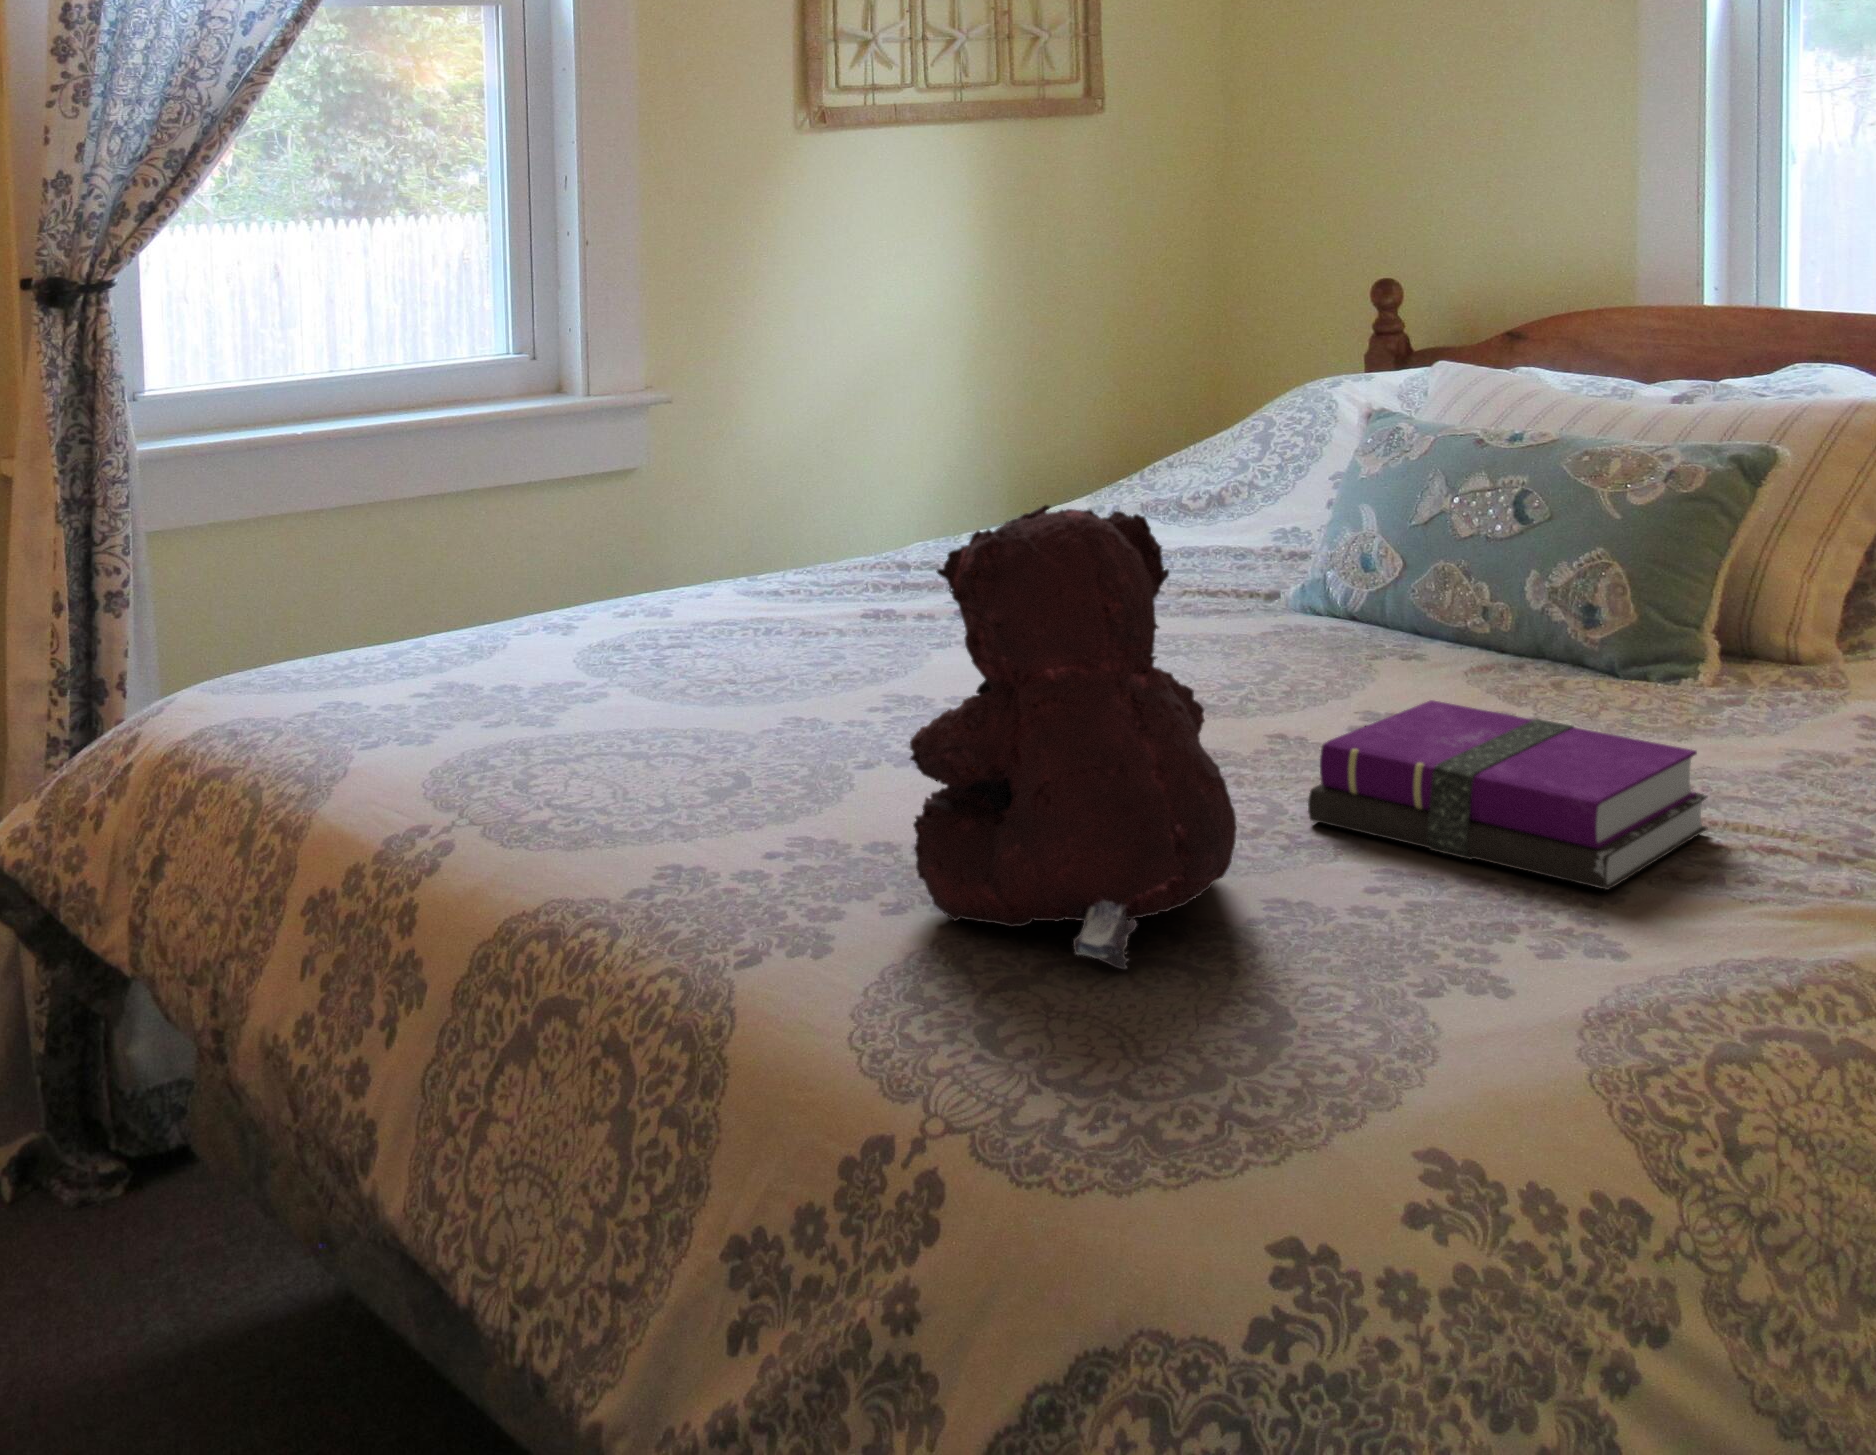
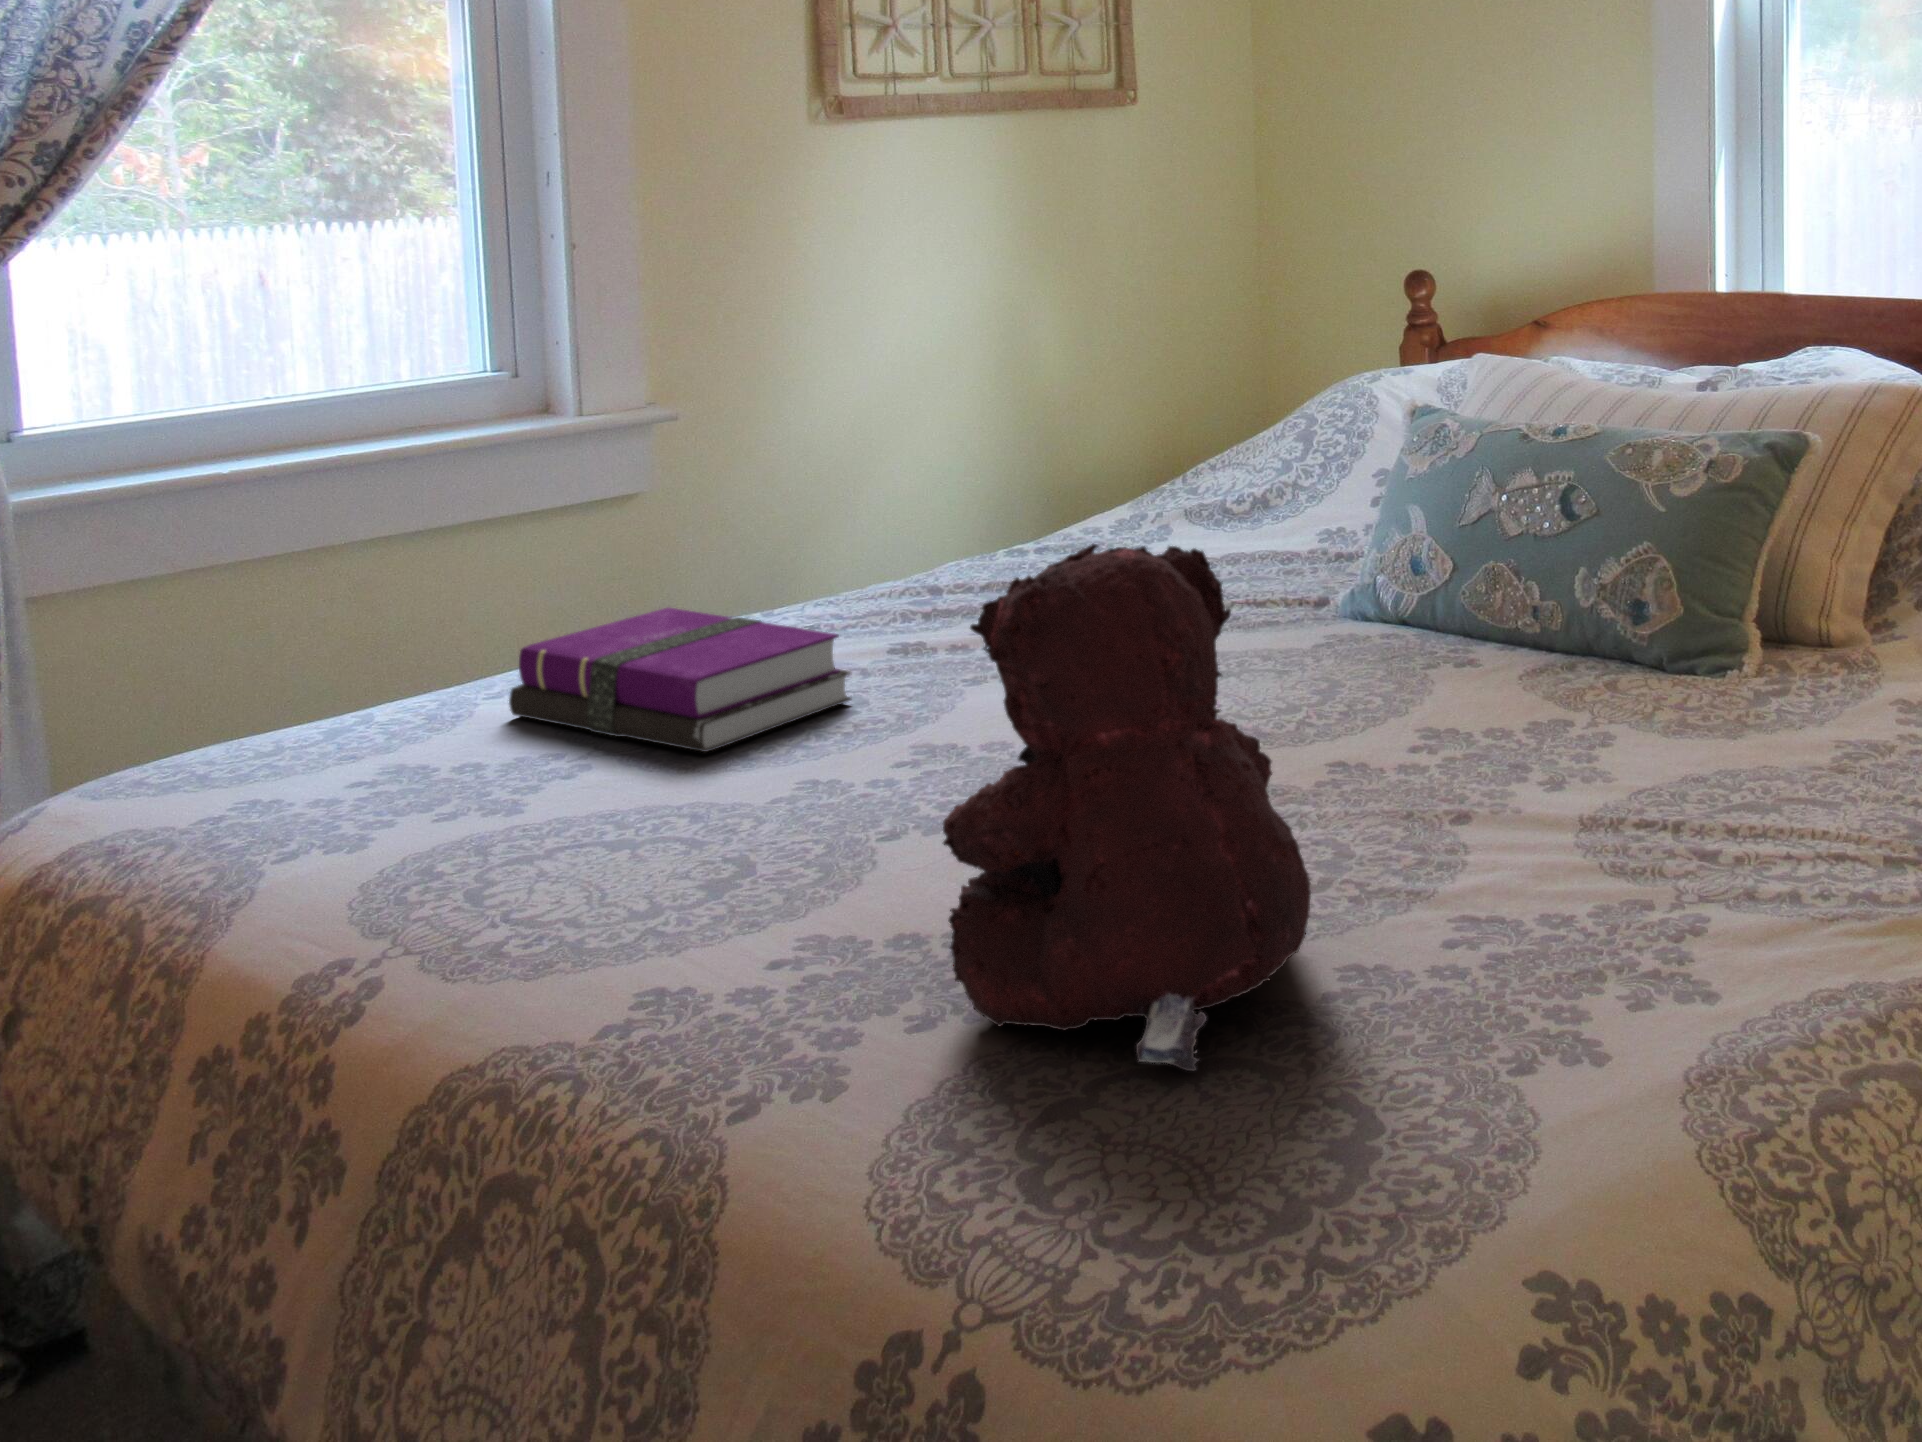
notebook: present [1308,700,1708,890] -> present [509,608,851,752]

